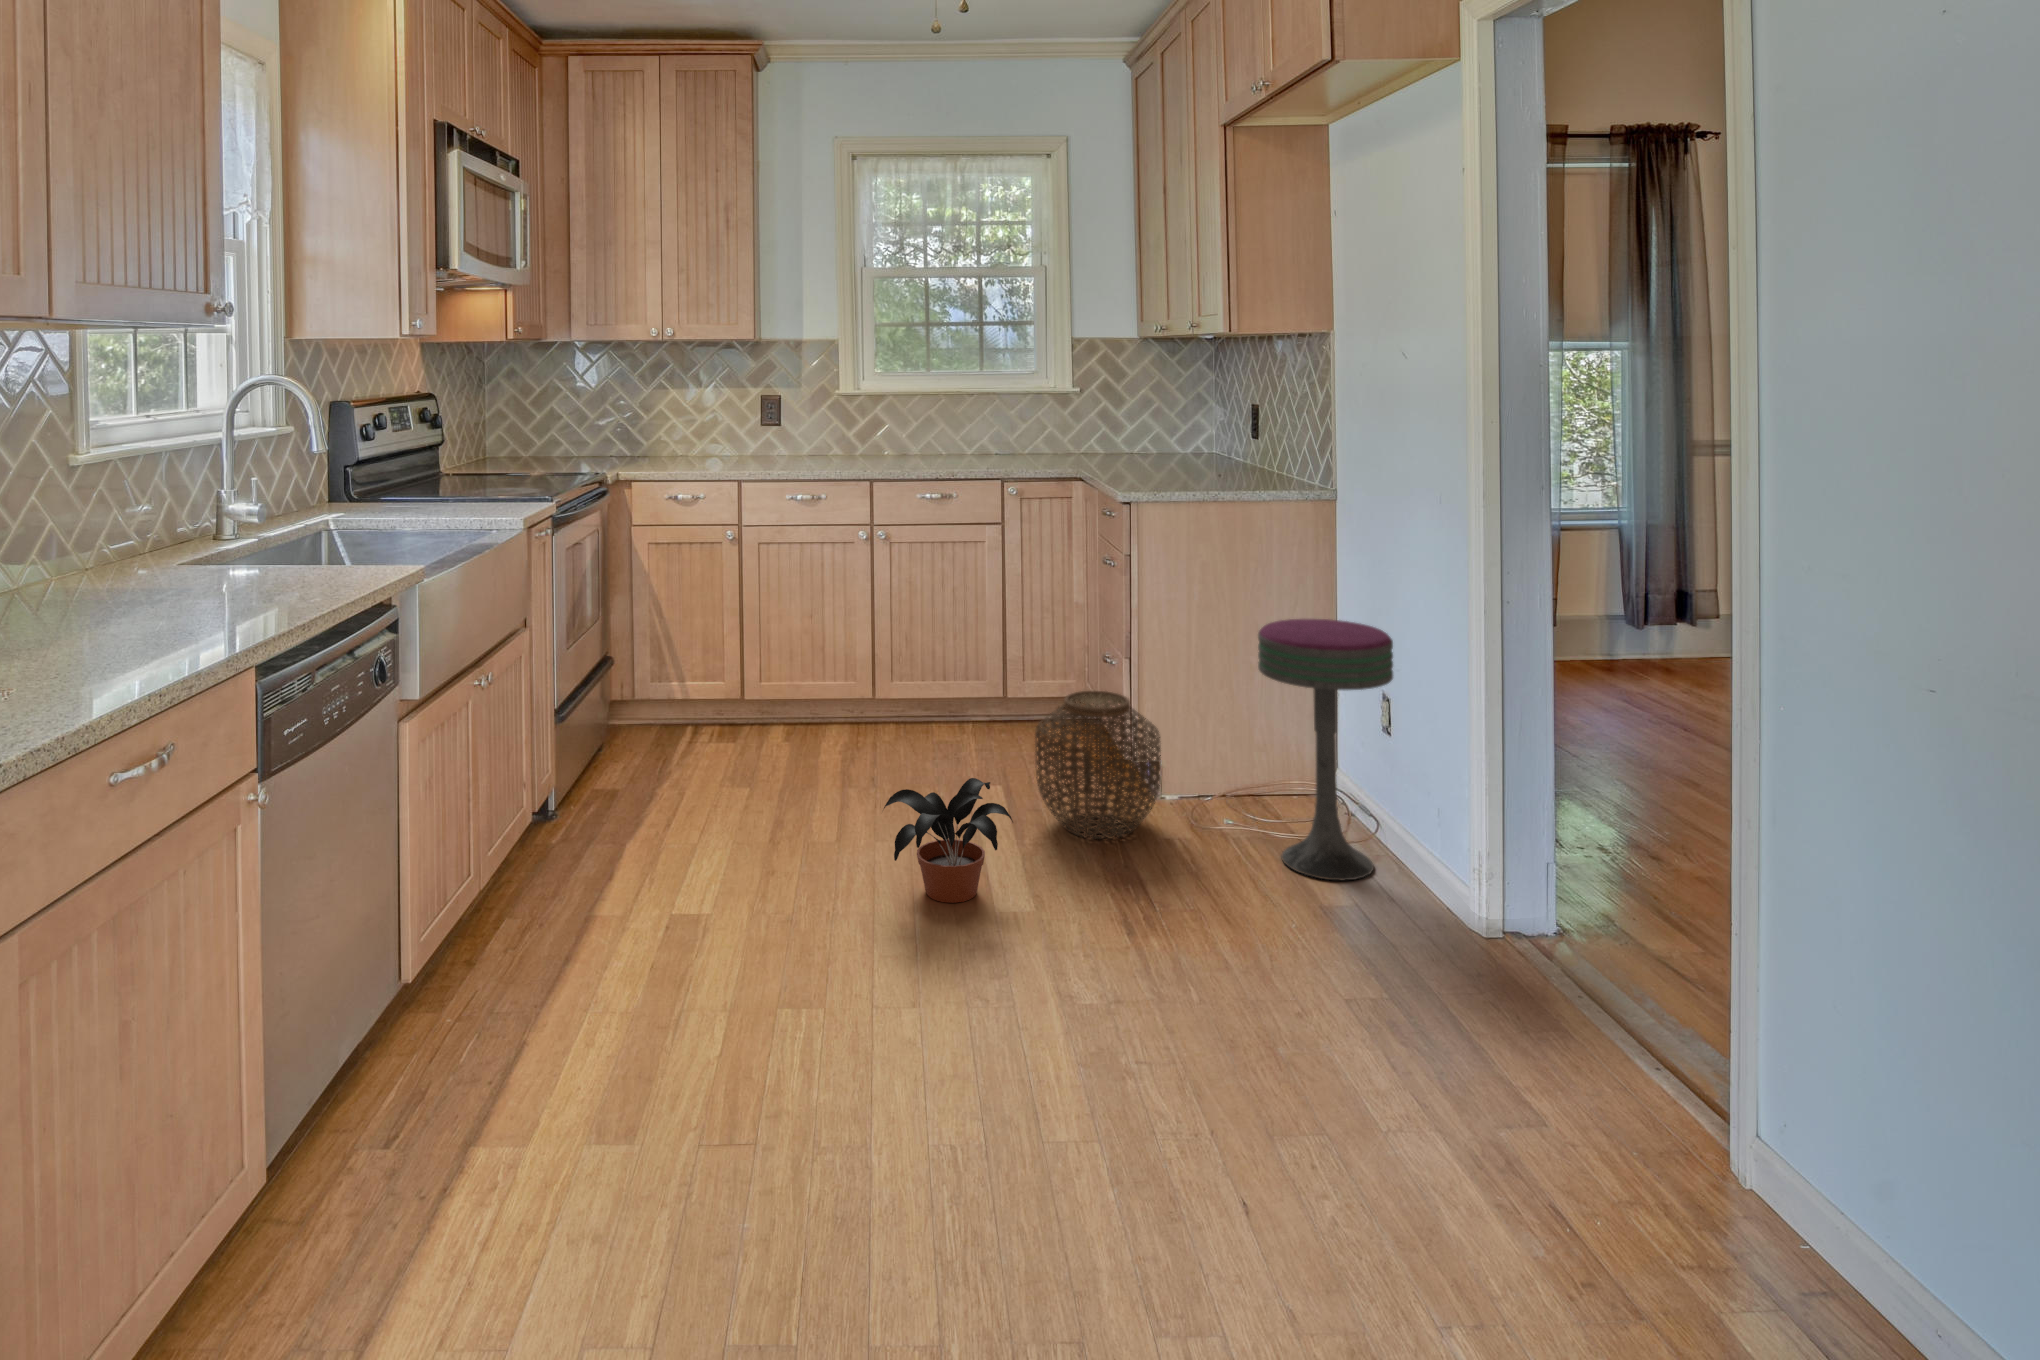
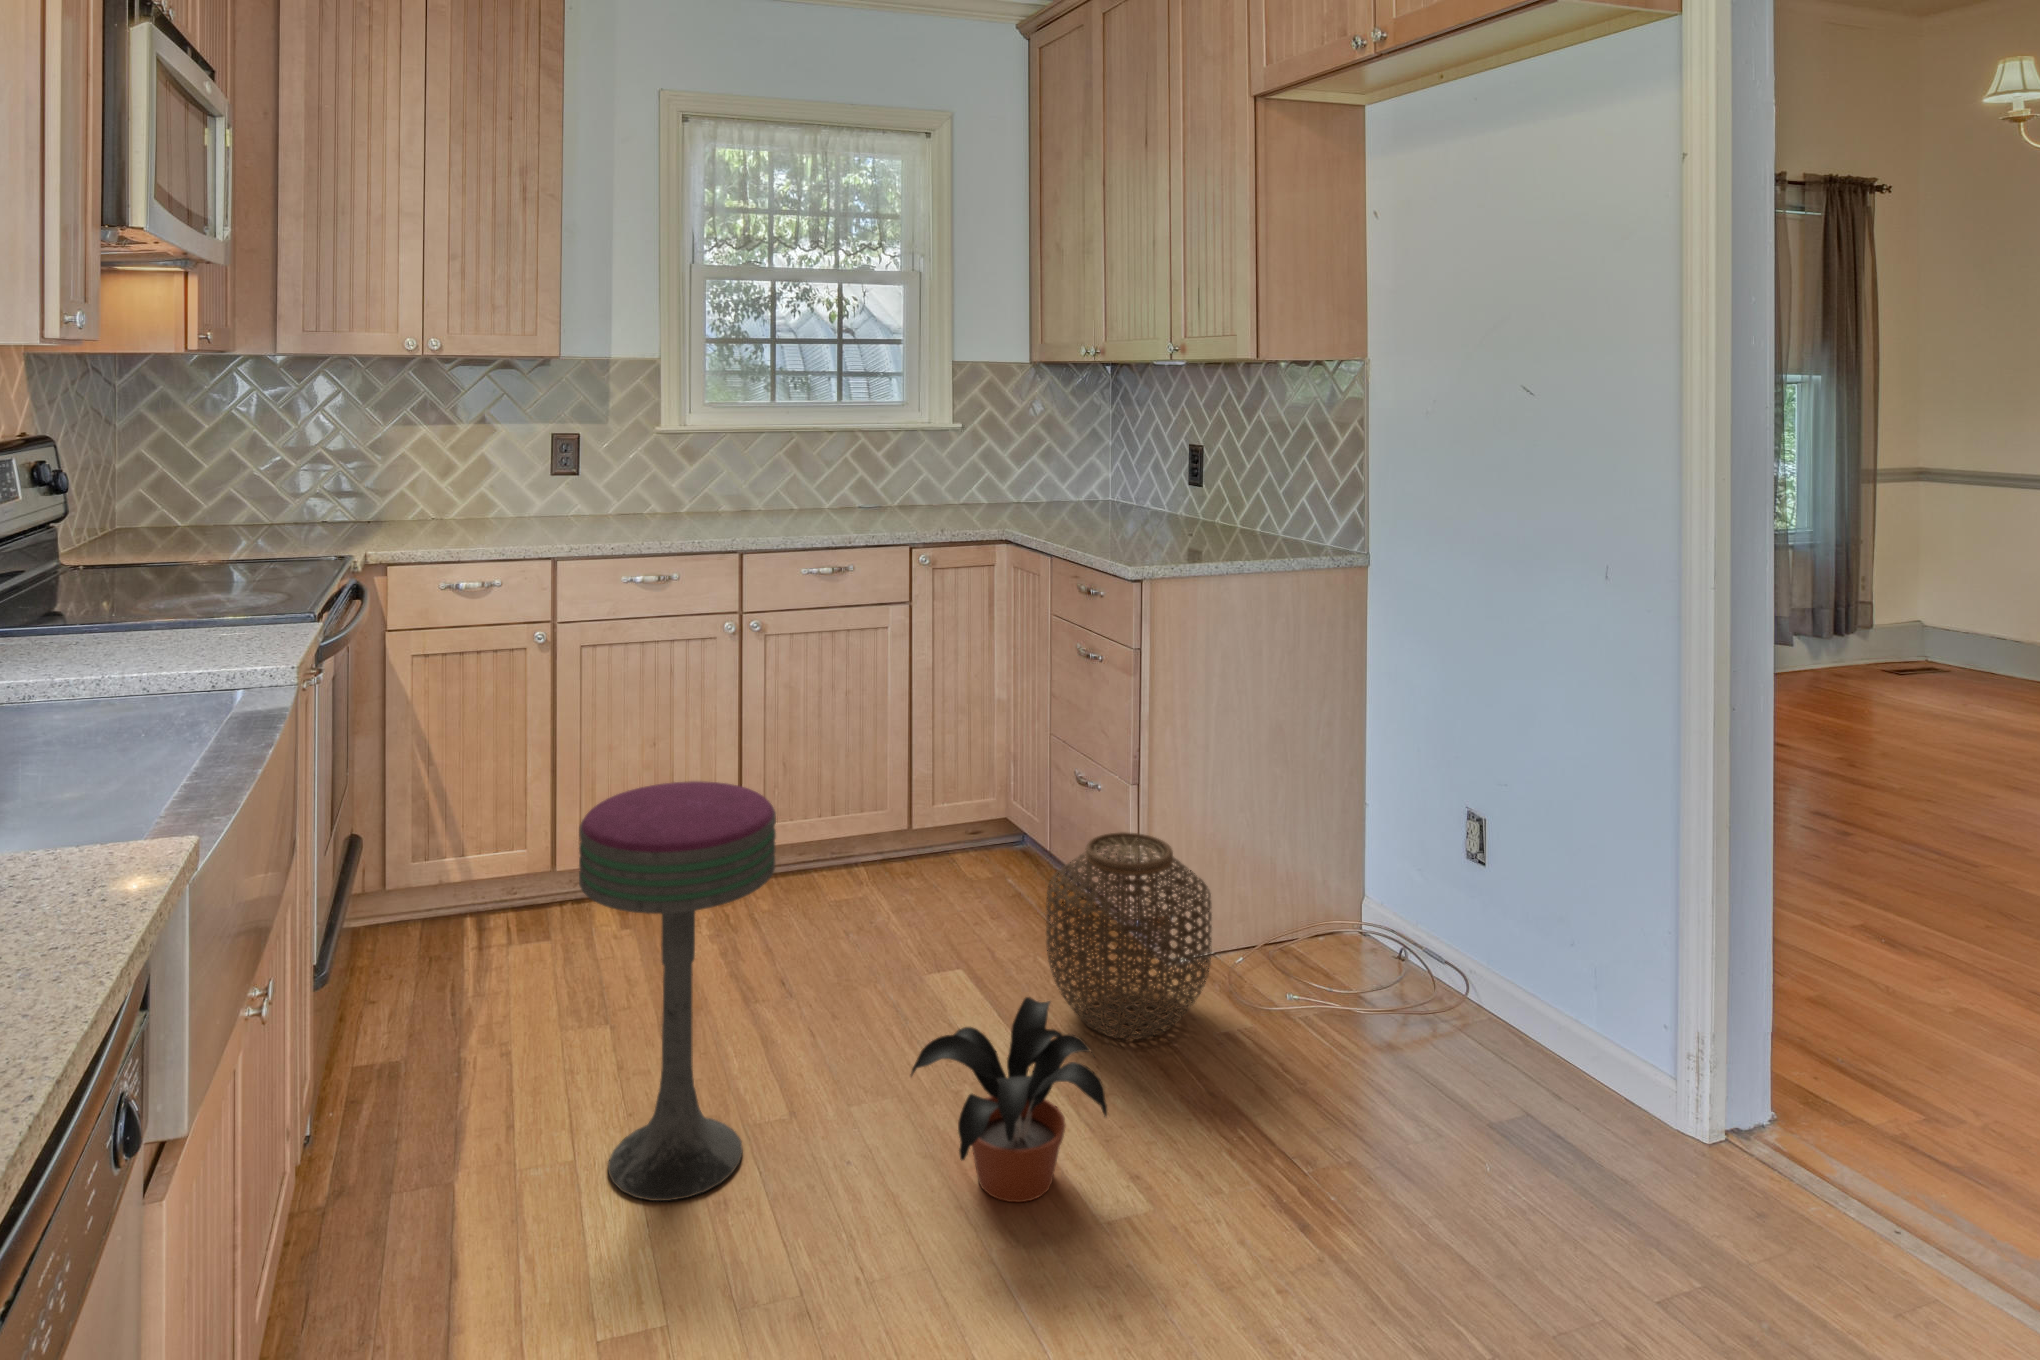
bar stool: present [1258,619,1393,880] -> present [579,781,776,1201]

